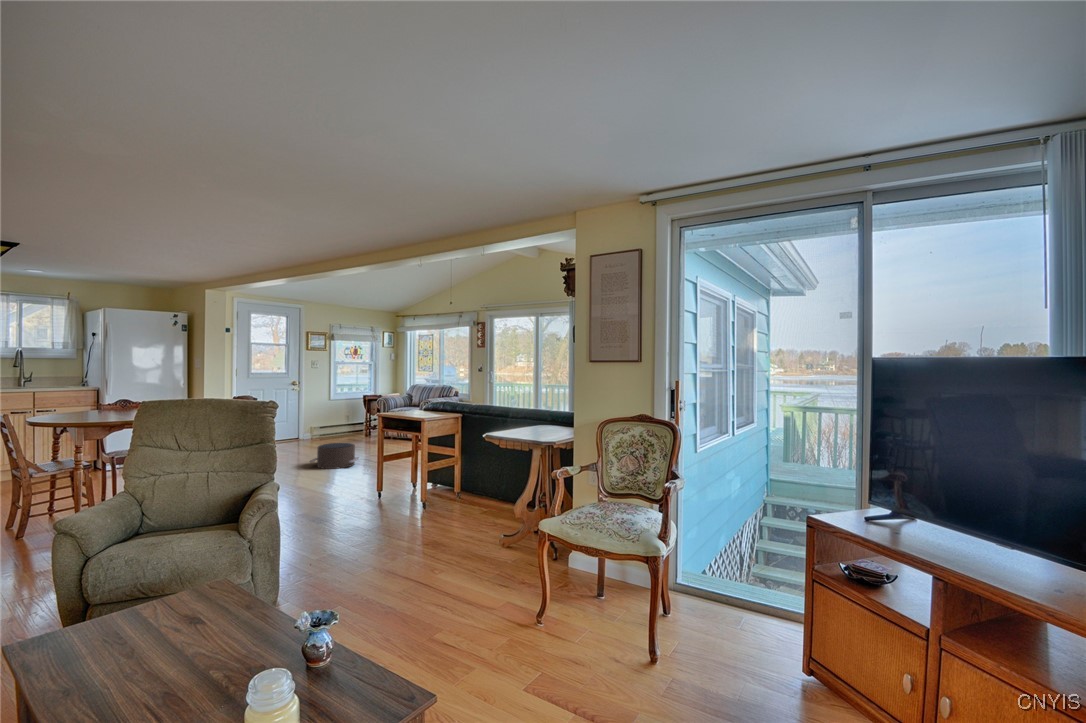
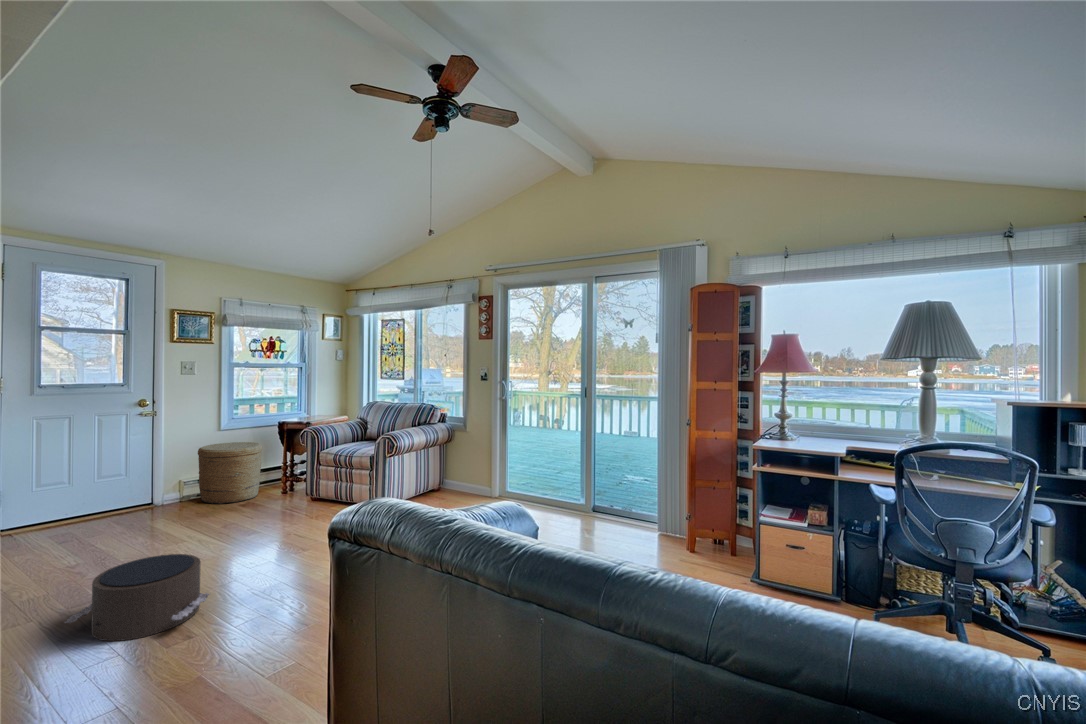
basket: none [321,407,355,439] -> present [198,442,262,504]

